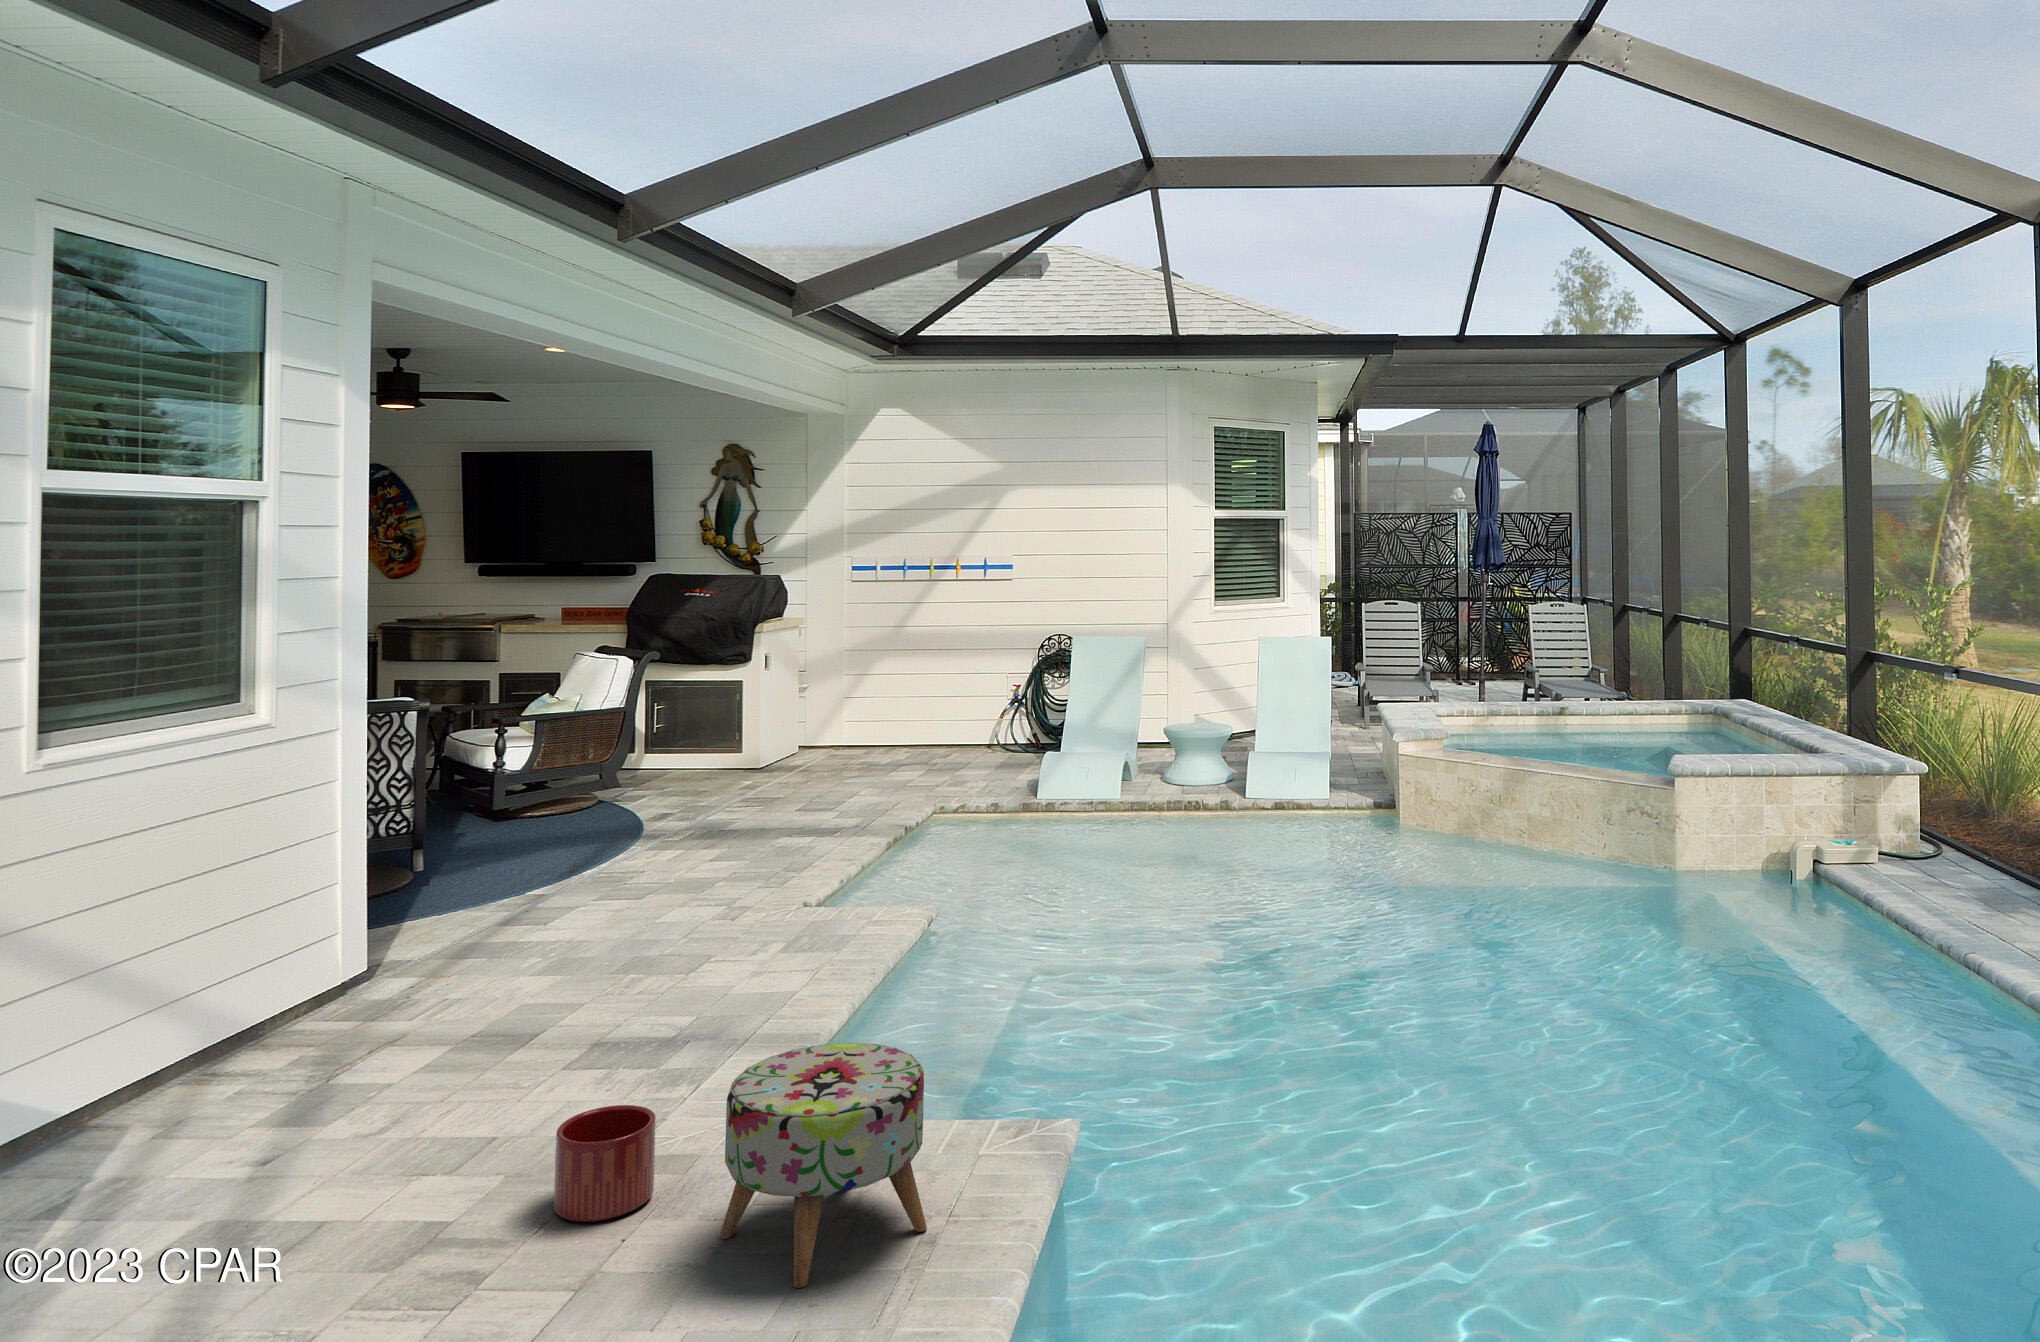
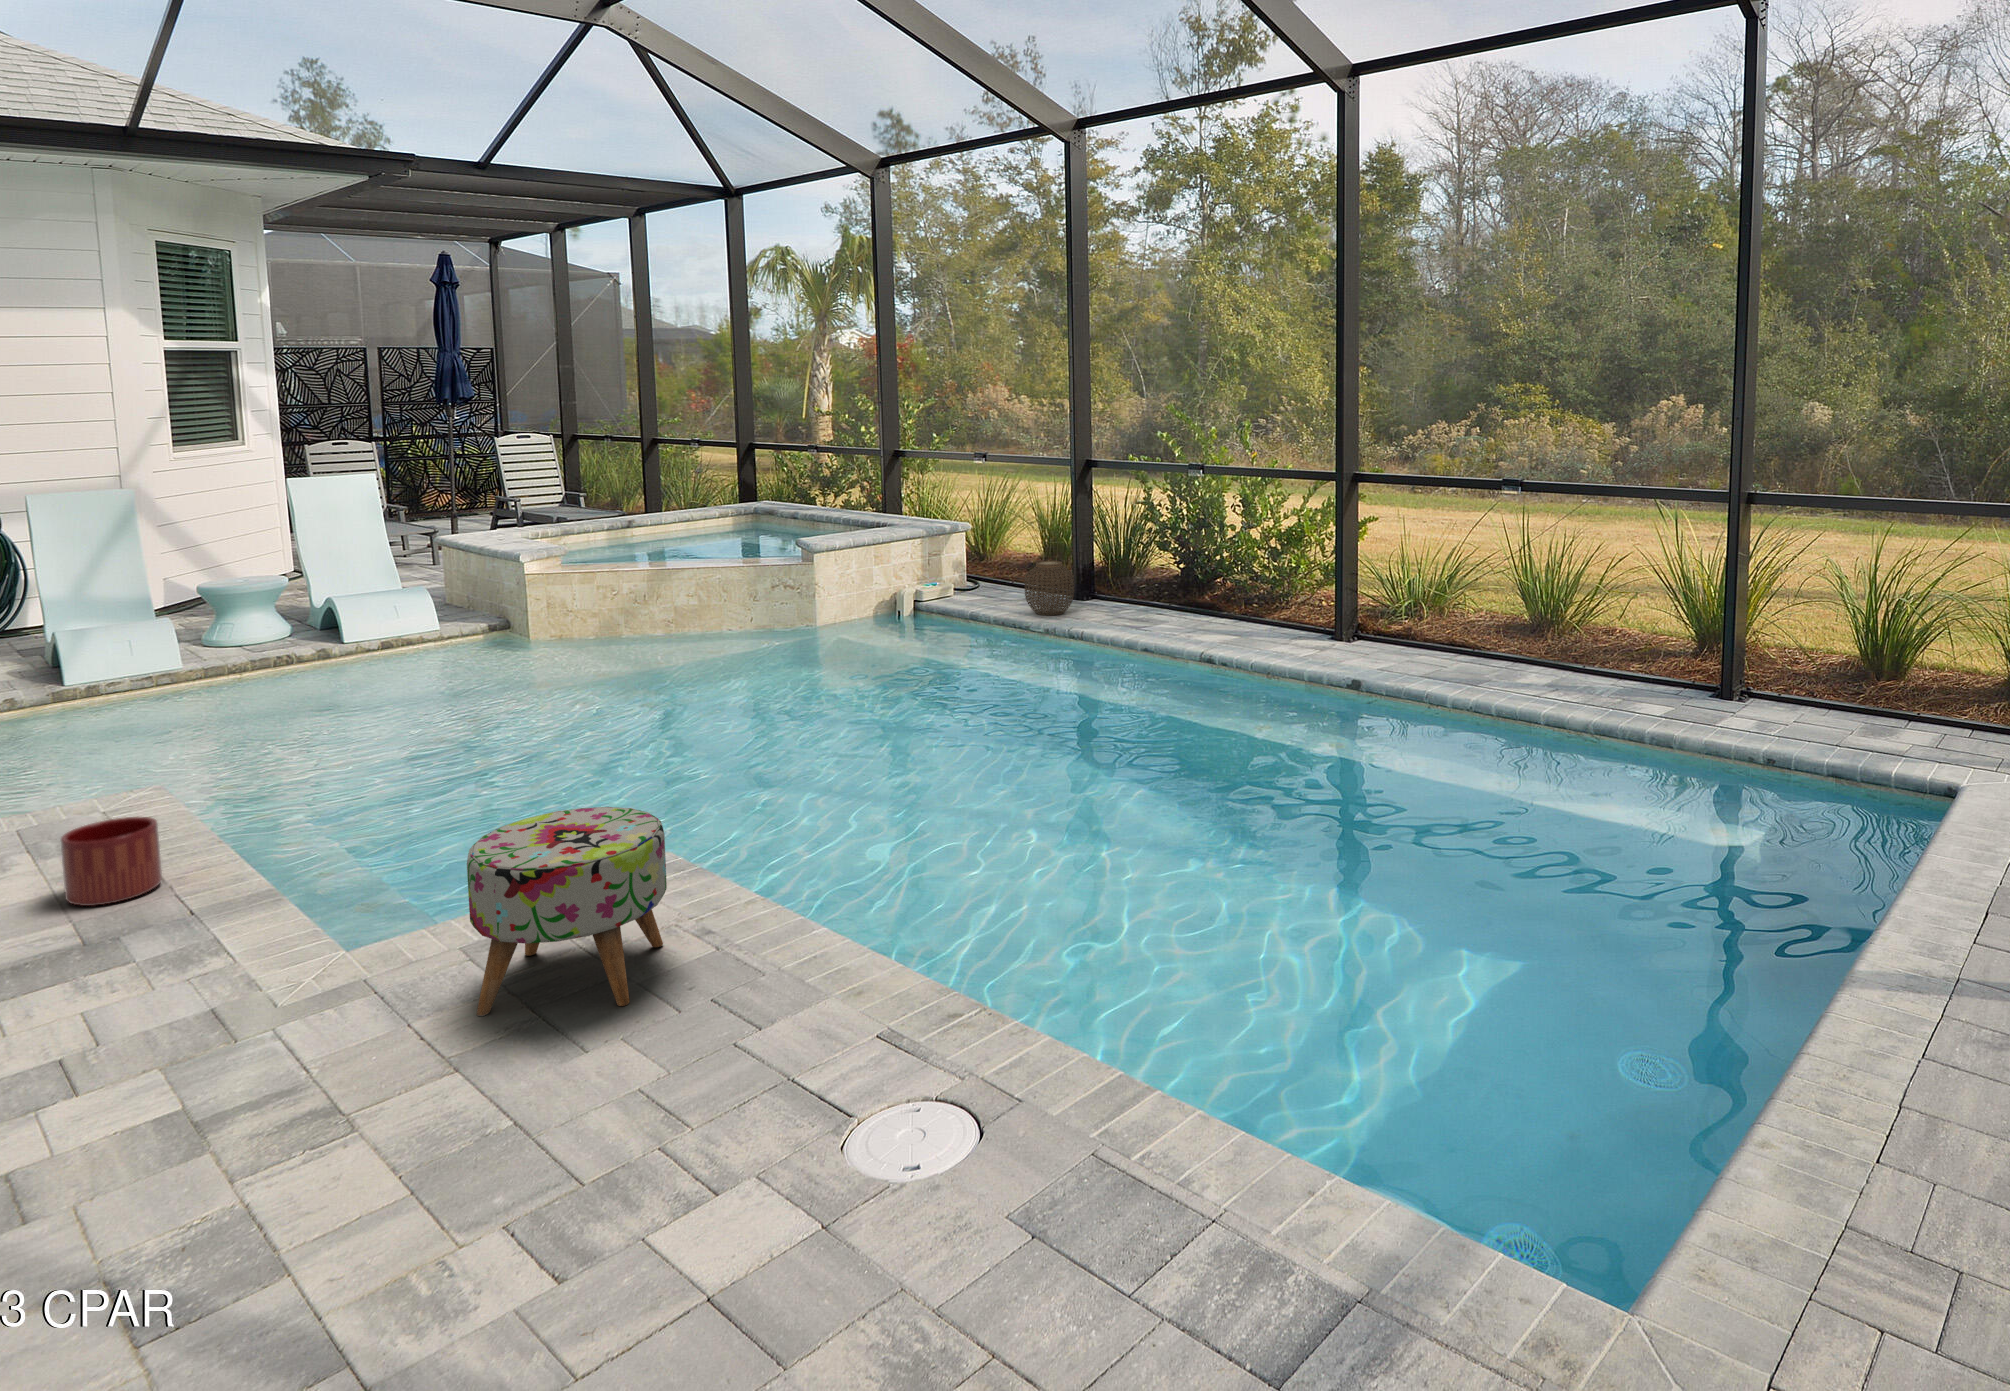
woven basket: none [1940,844,2019,928] -> present [1024,561,1074,616]
planter: present [554,1105,656,1222] -> present [61,817,162,906]

